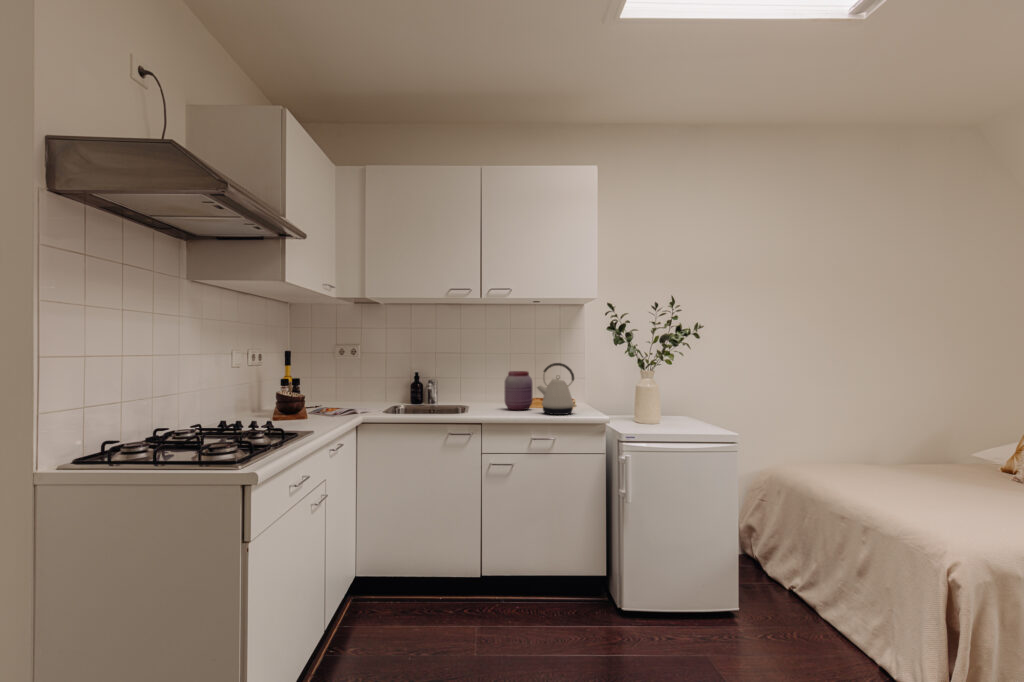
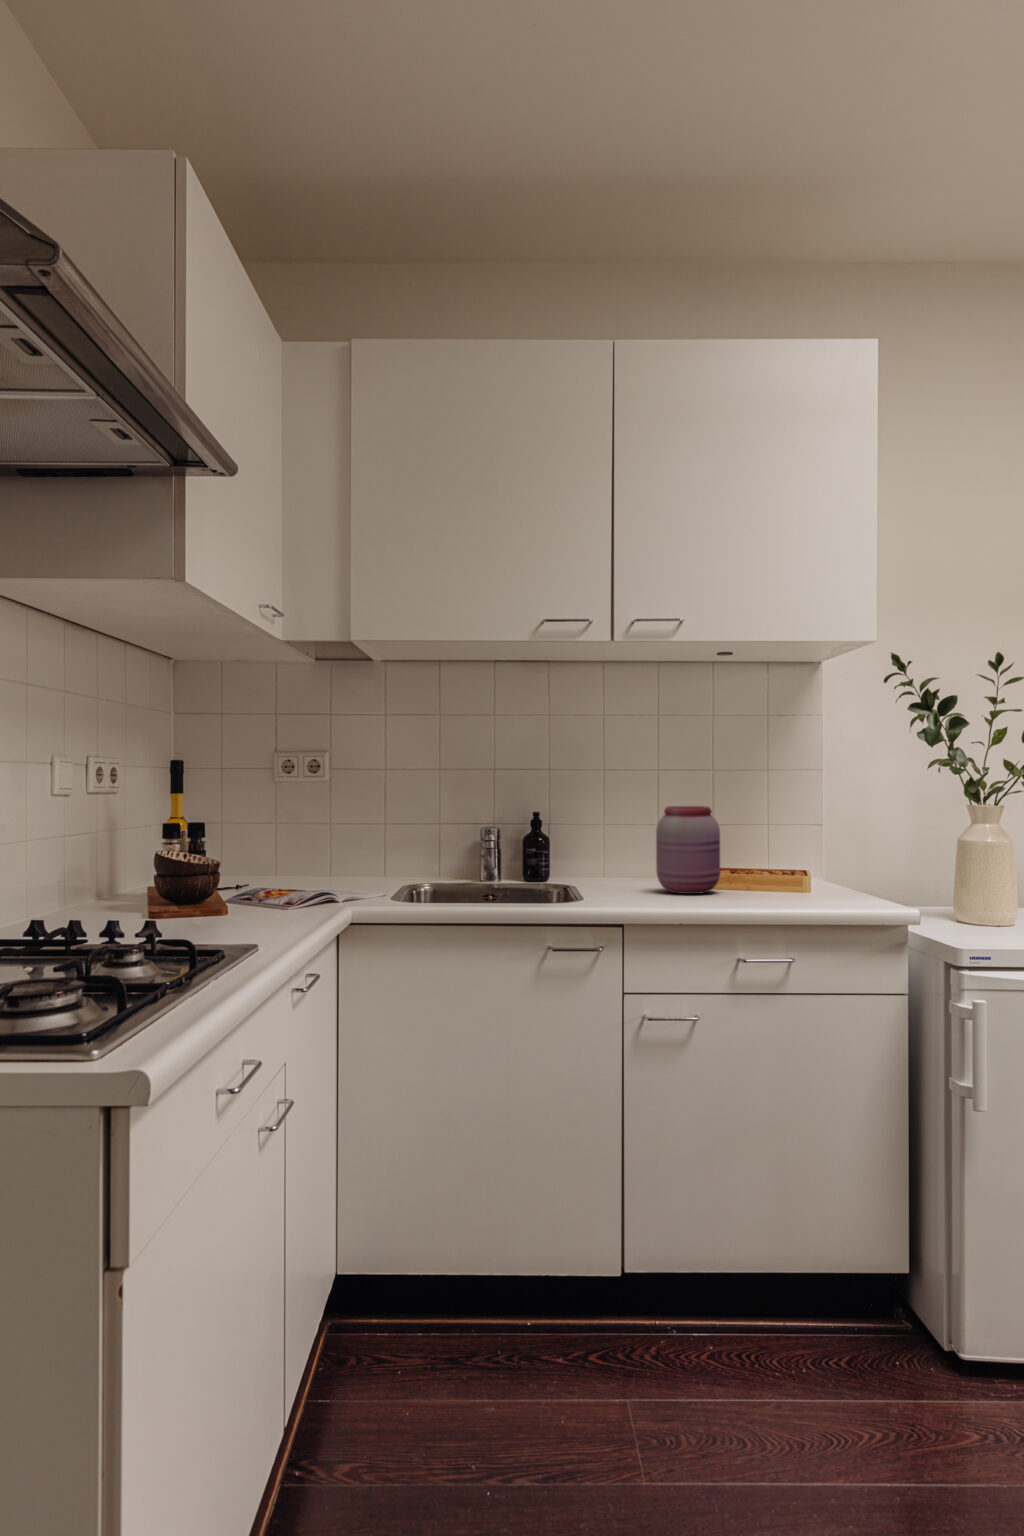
kettle: present [537,363,576,415] -> none [742,785,837,904]

